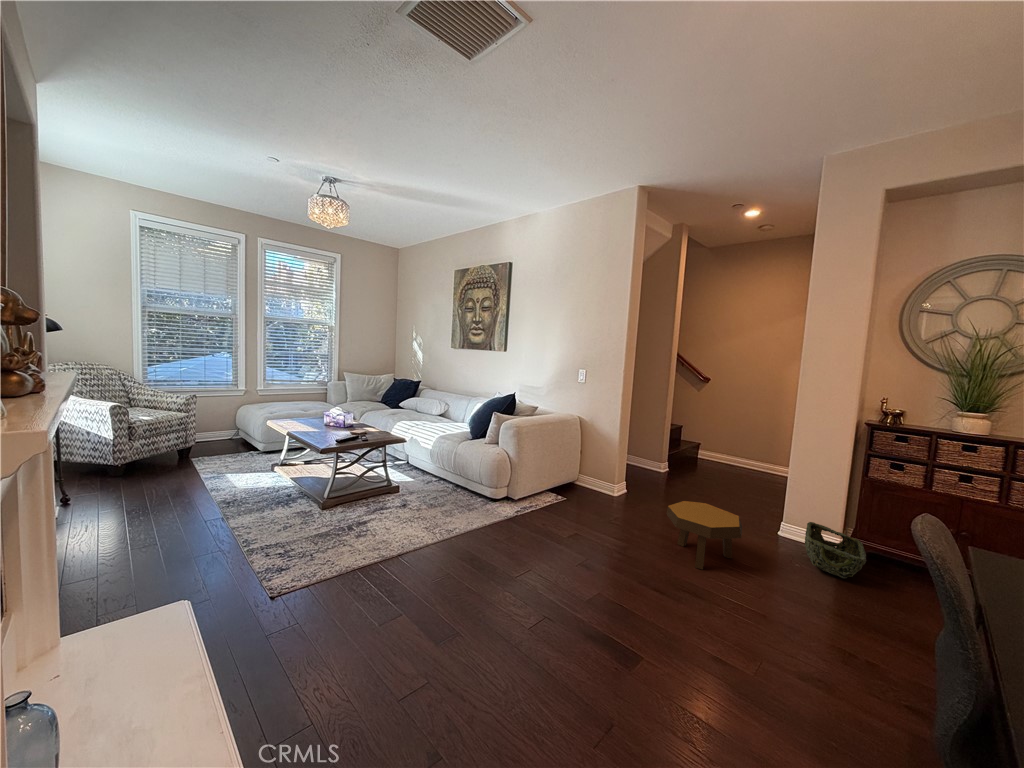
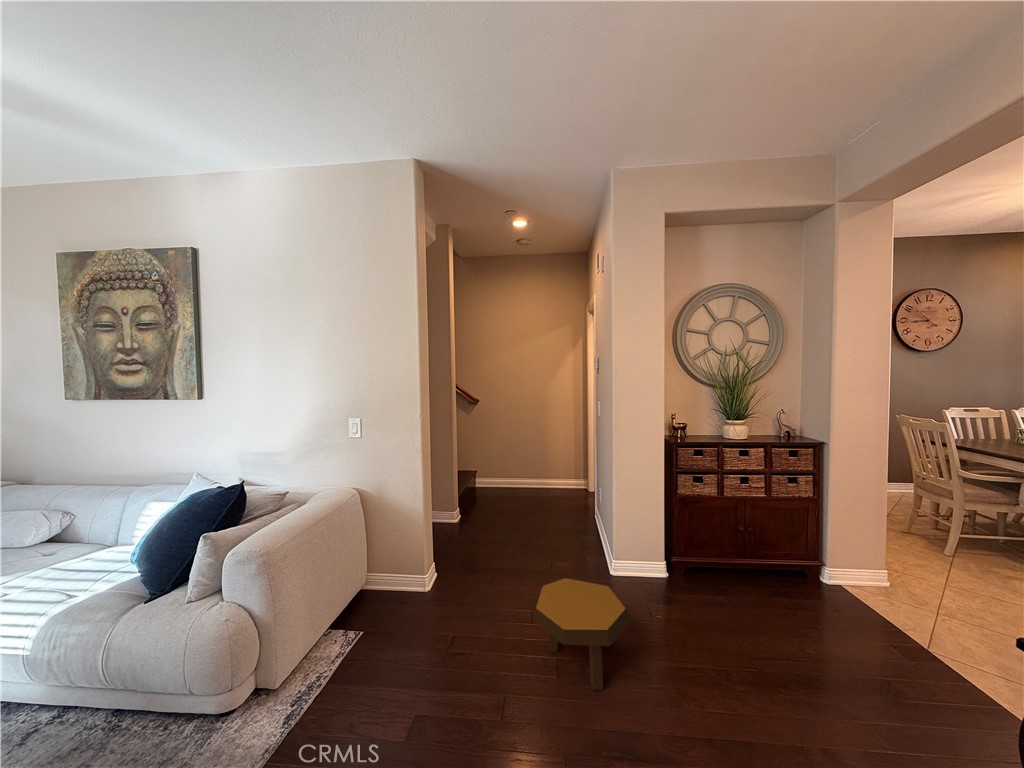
woven basket: present [805,522,866,578] -> none [643,553,715,614]

